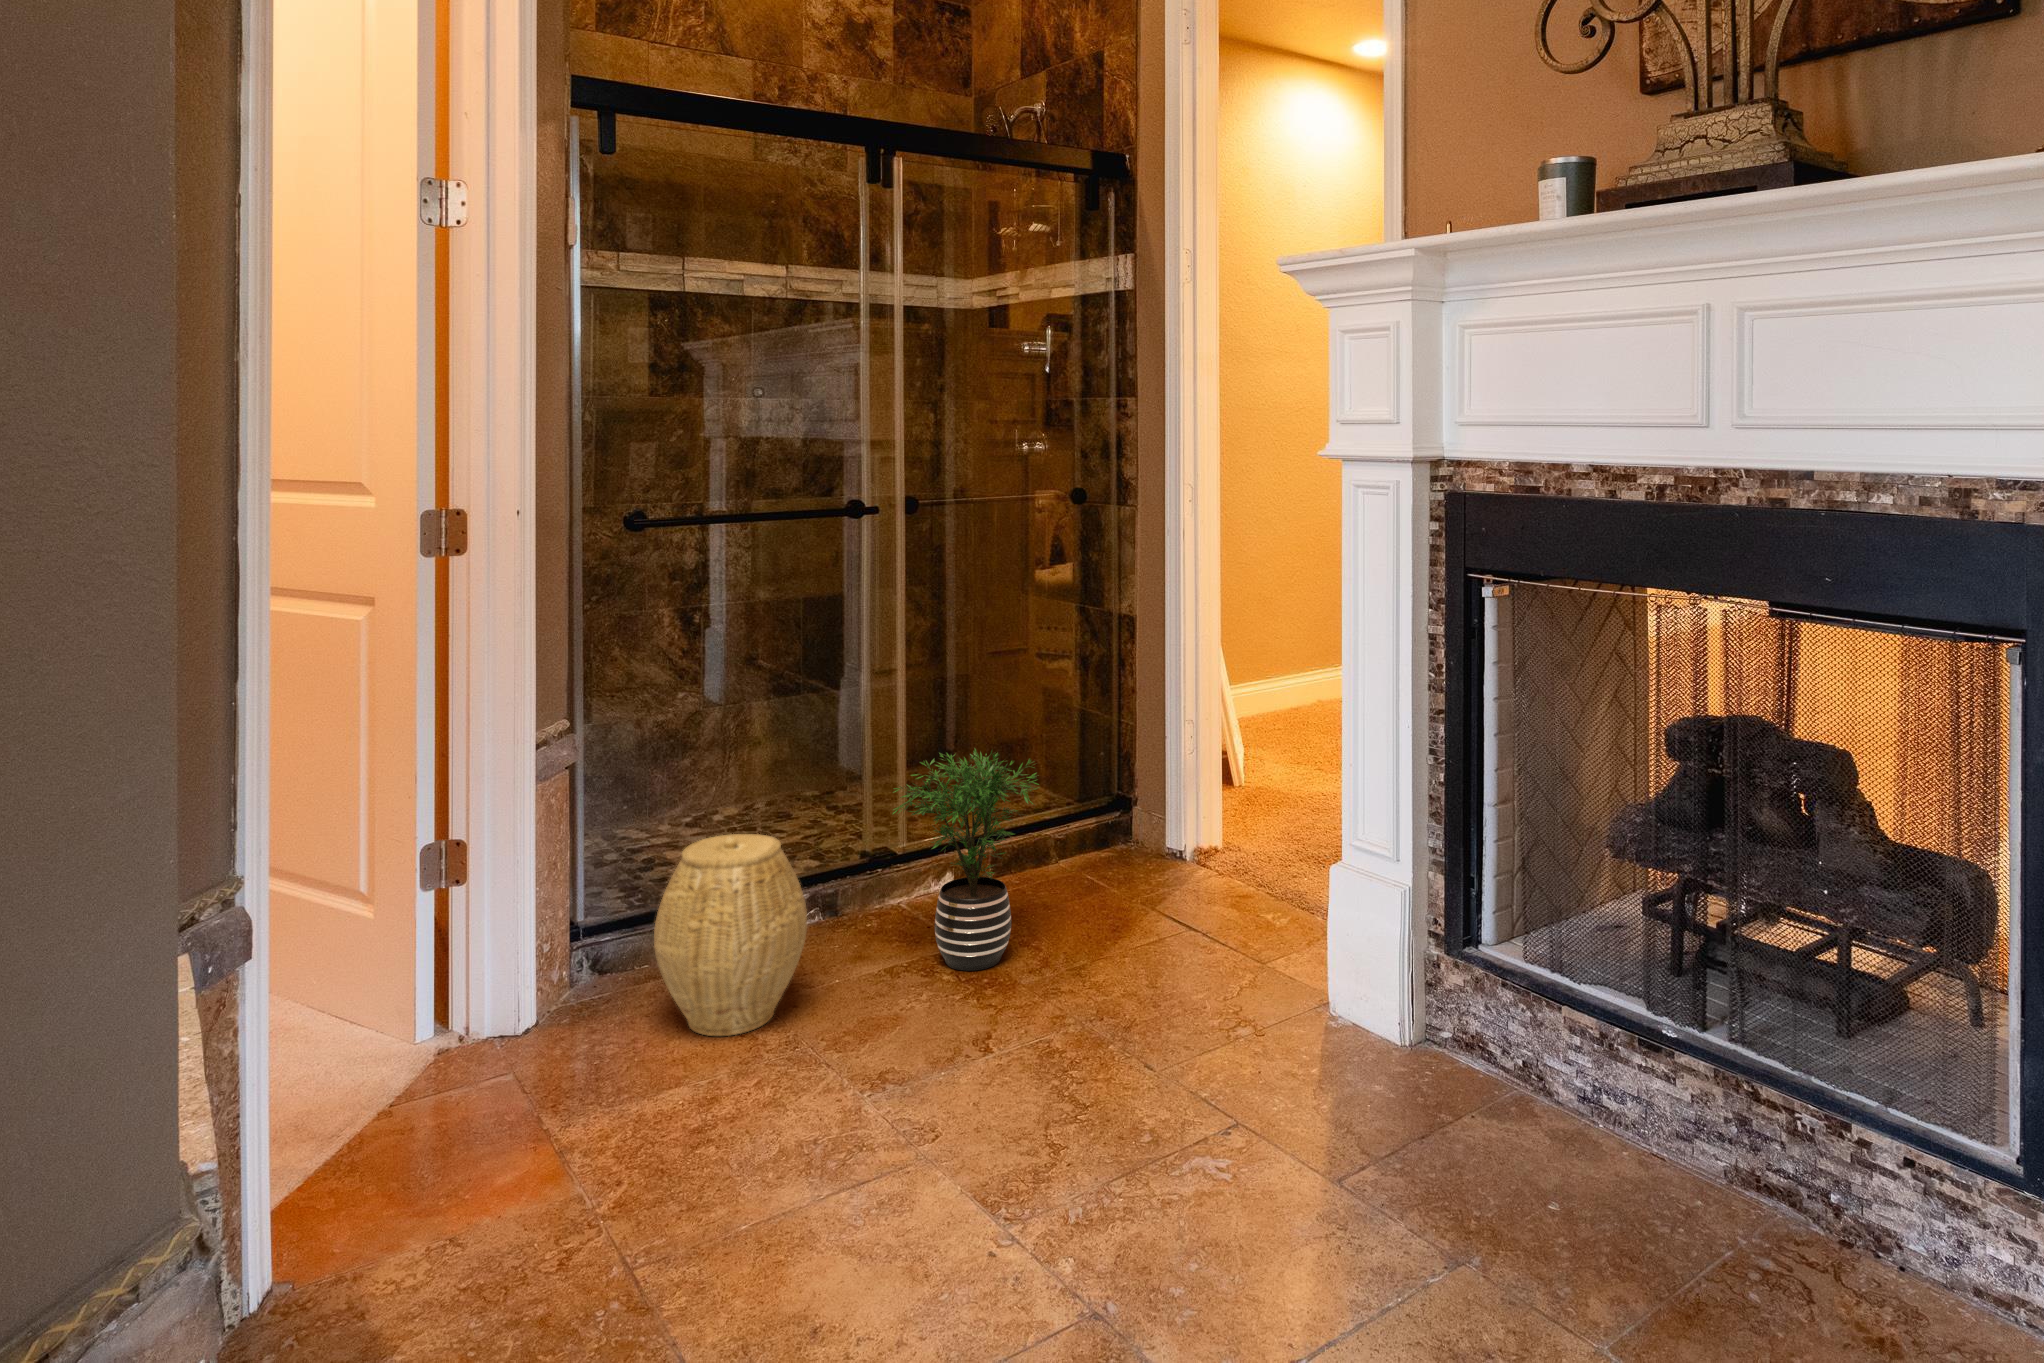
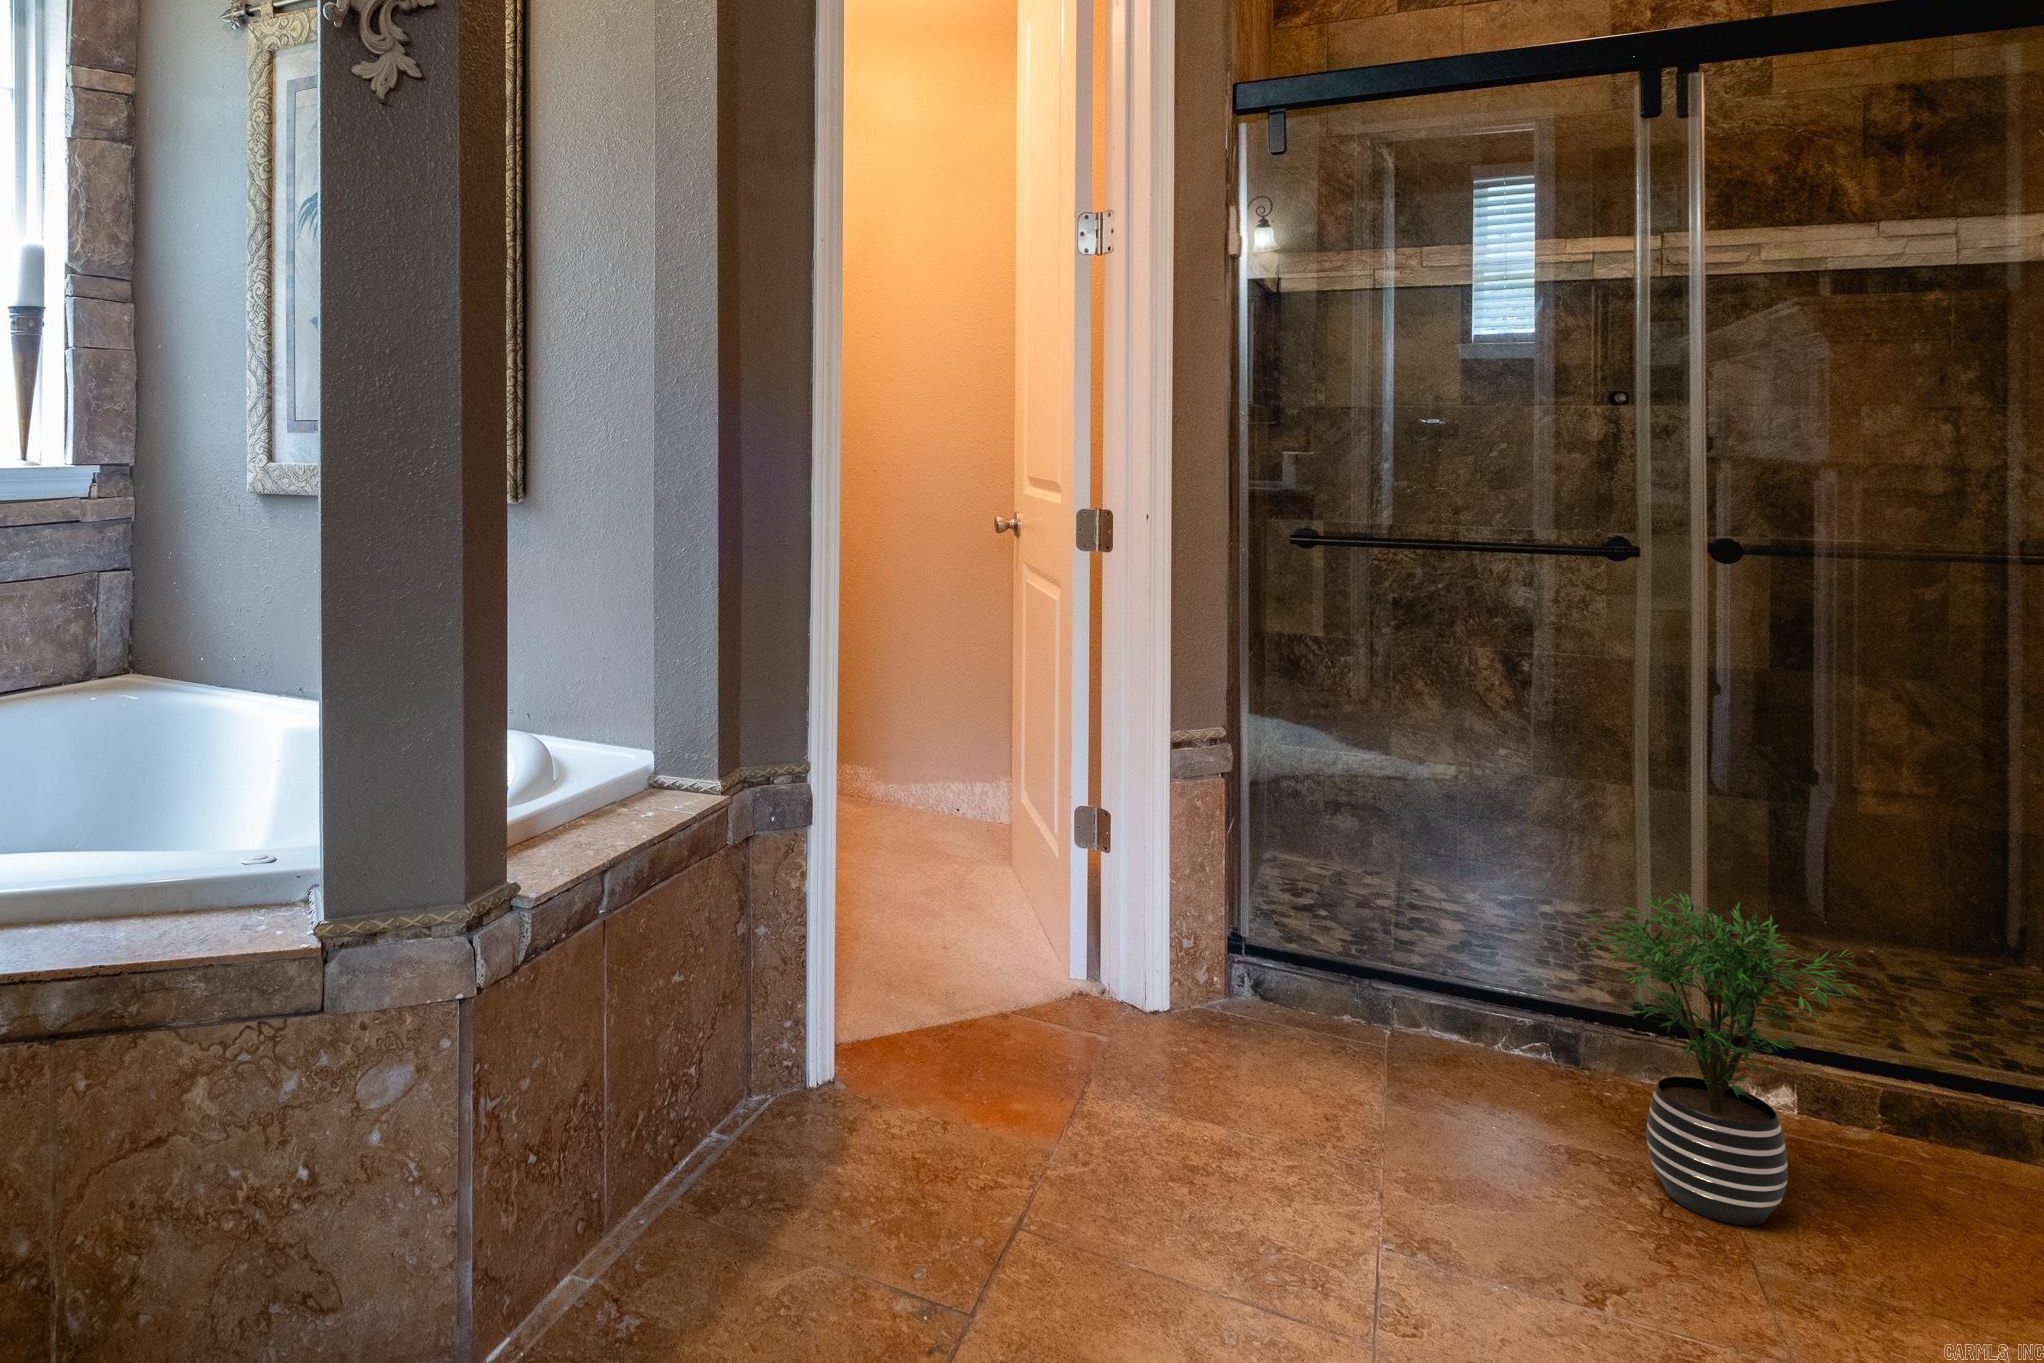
woven basket: present [654,834,807,1036] -> none [1246,889,1431,1121]

